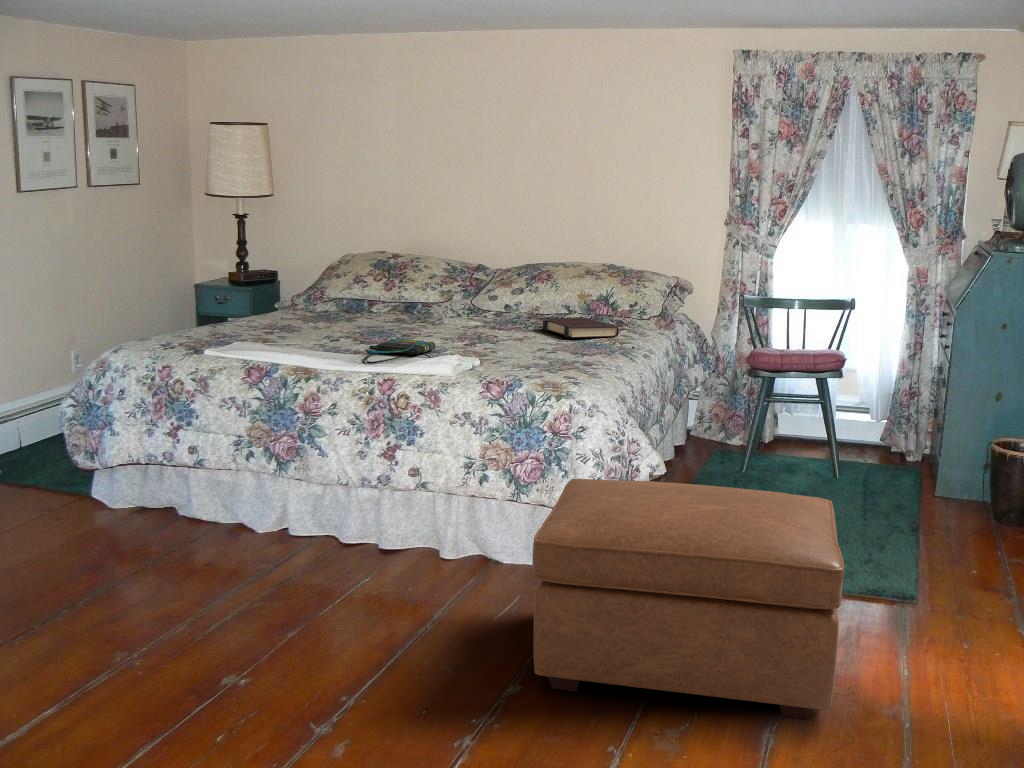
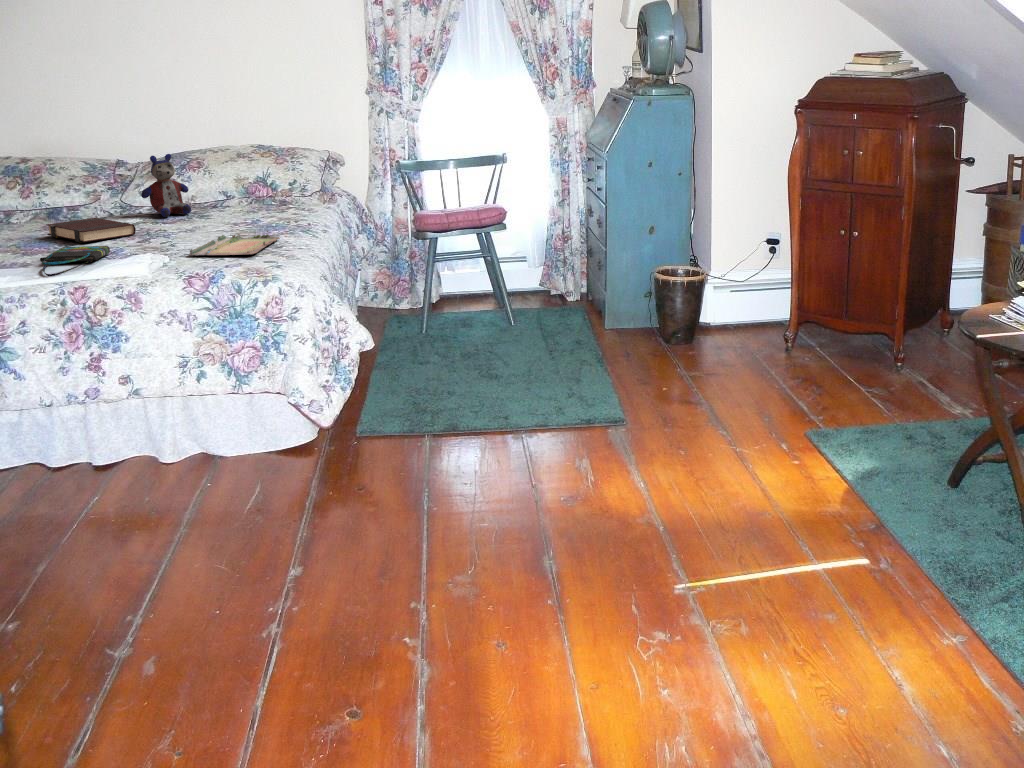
stuffed bear: none [489,265,534,323] -> present [141,154,191,217]
book: present [539,317,619,338] -> present [46,218,136,243]
tray: none [502,344,597,367] -> present [189,231,280,256]
ottoman: present [532,479,844,721] -> none [293,339,567,546]

